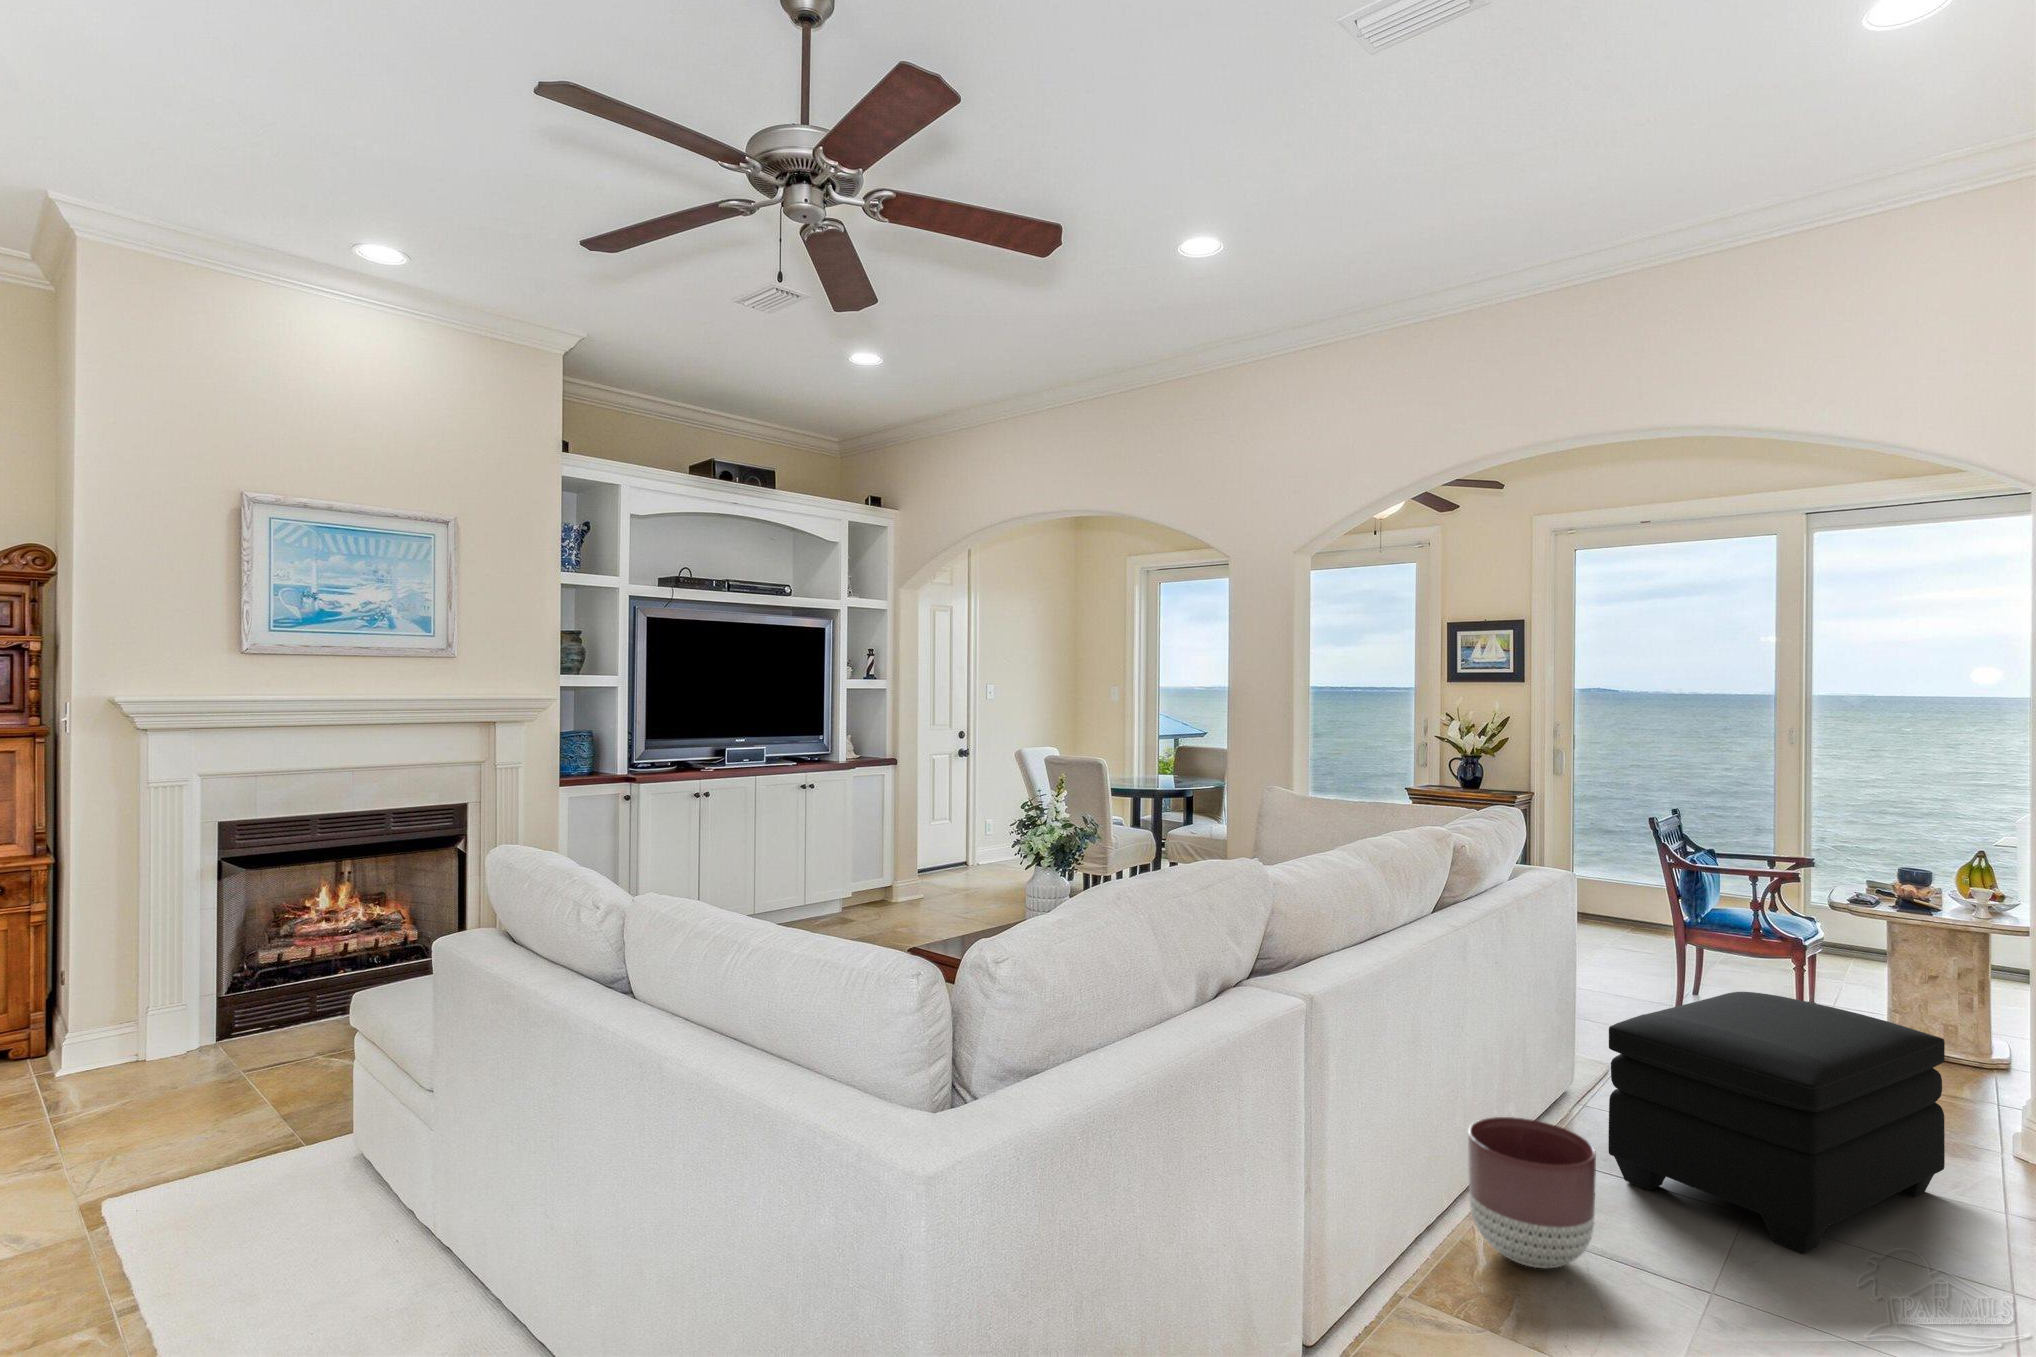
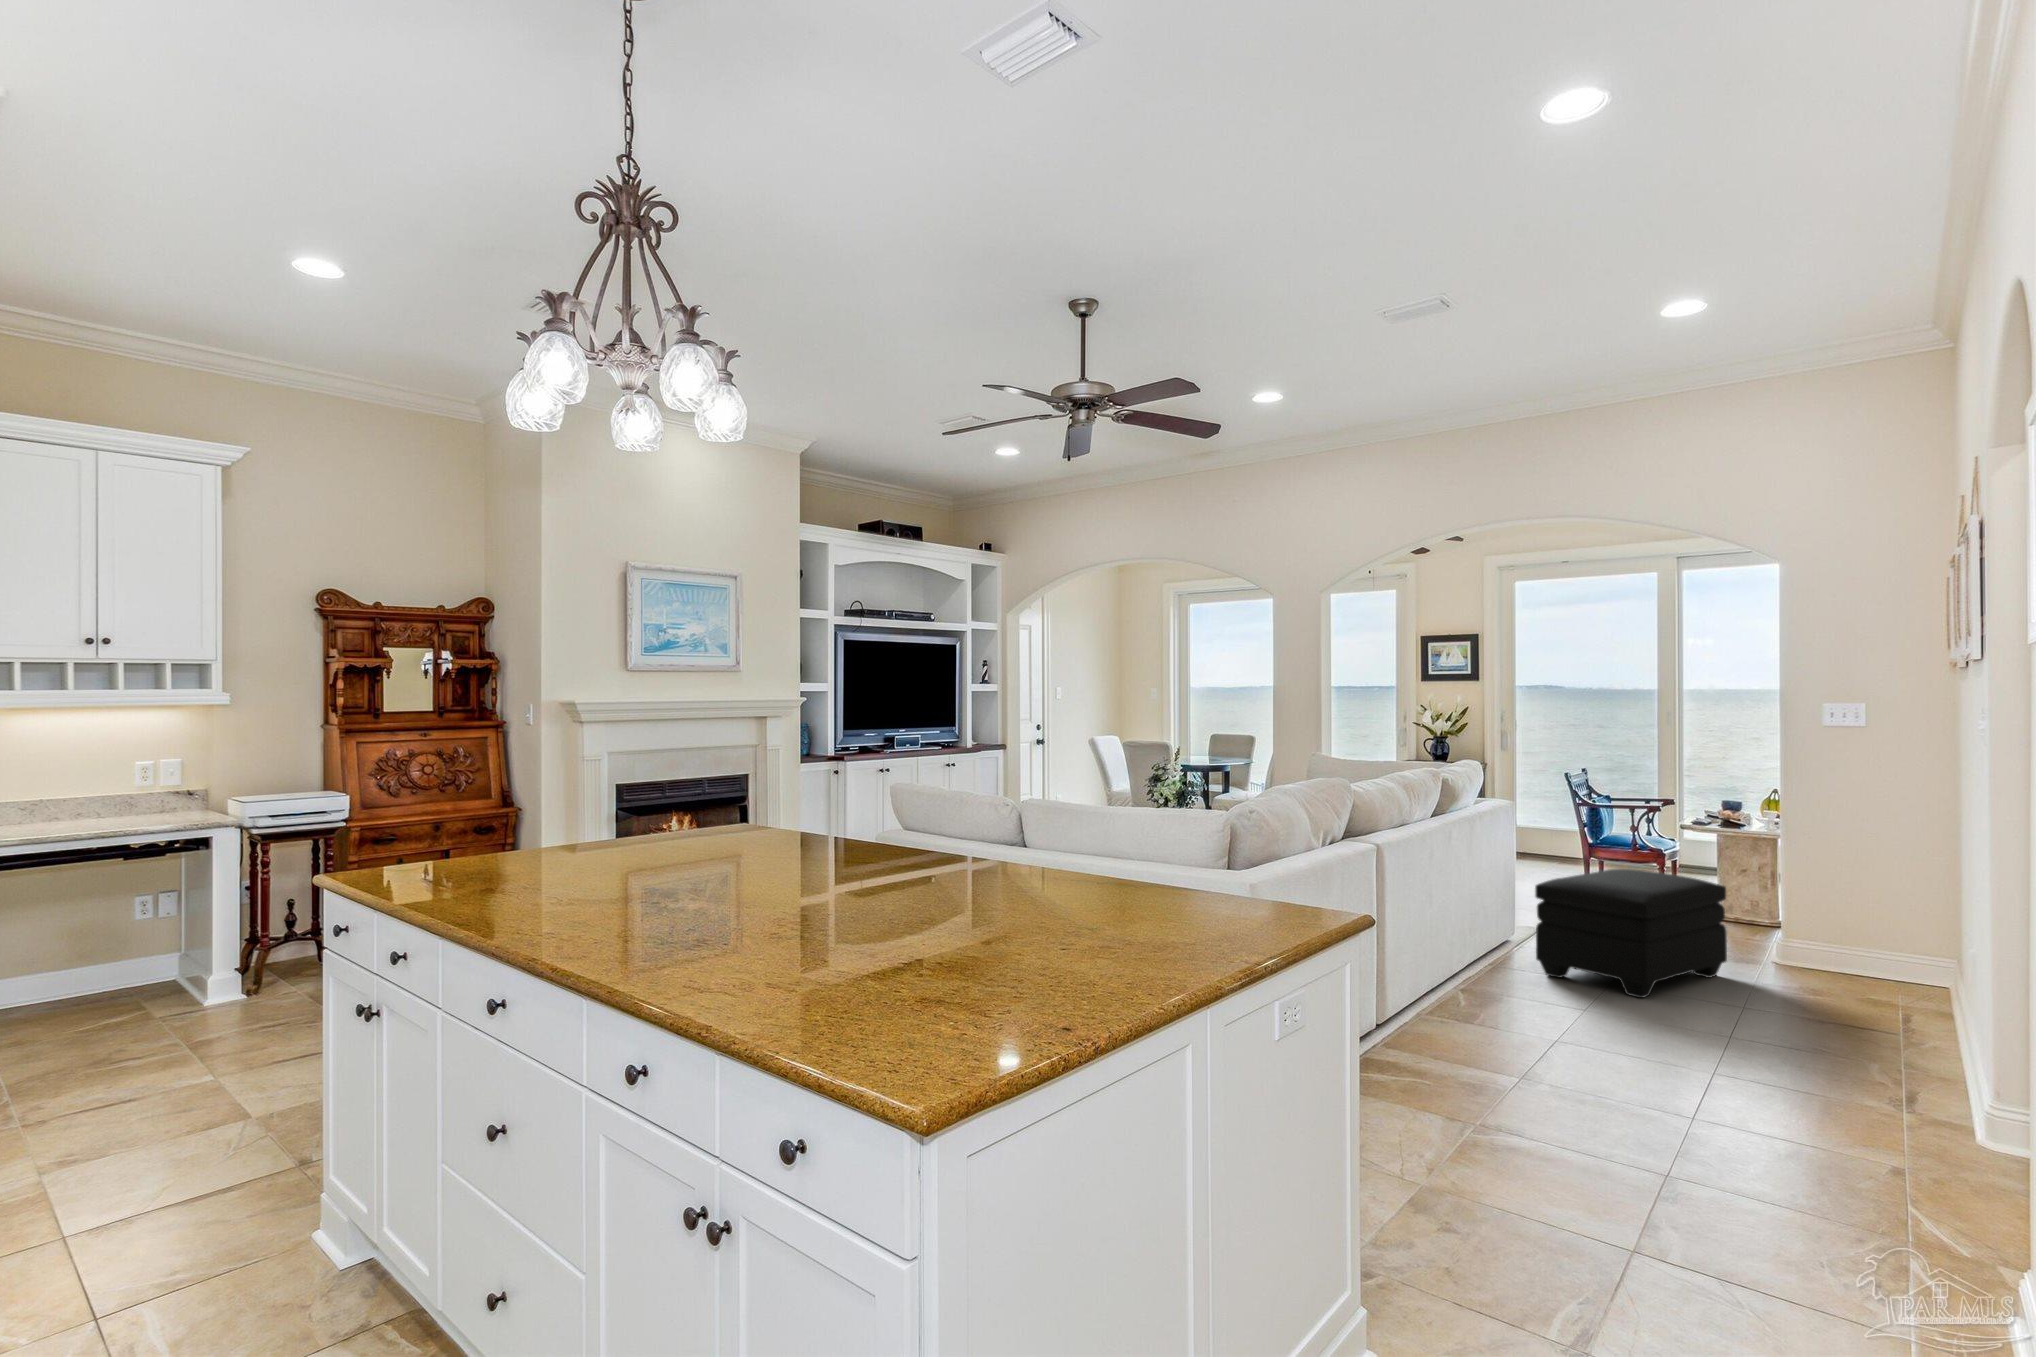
planter: present [1468,1117,1596,1268] -> none [1457,930,1527,1005]

